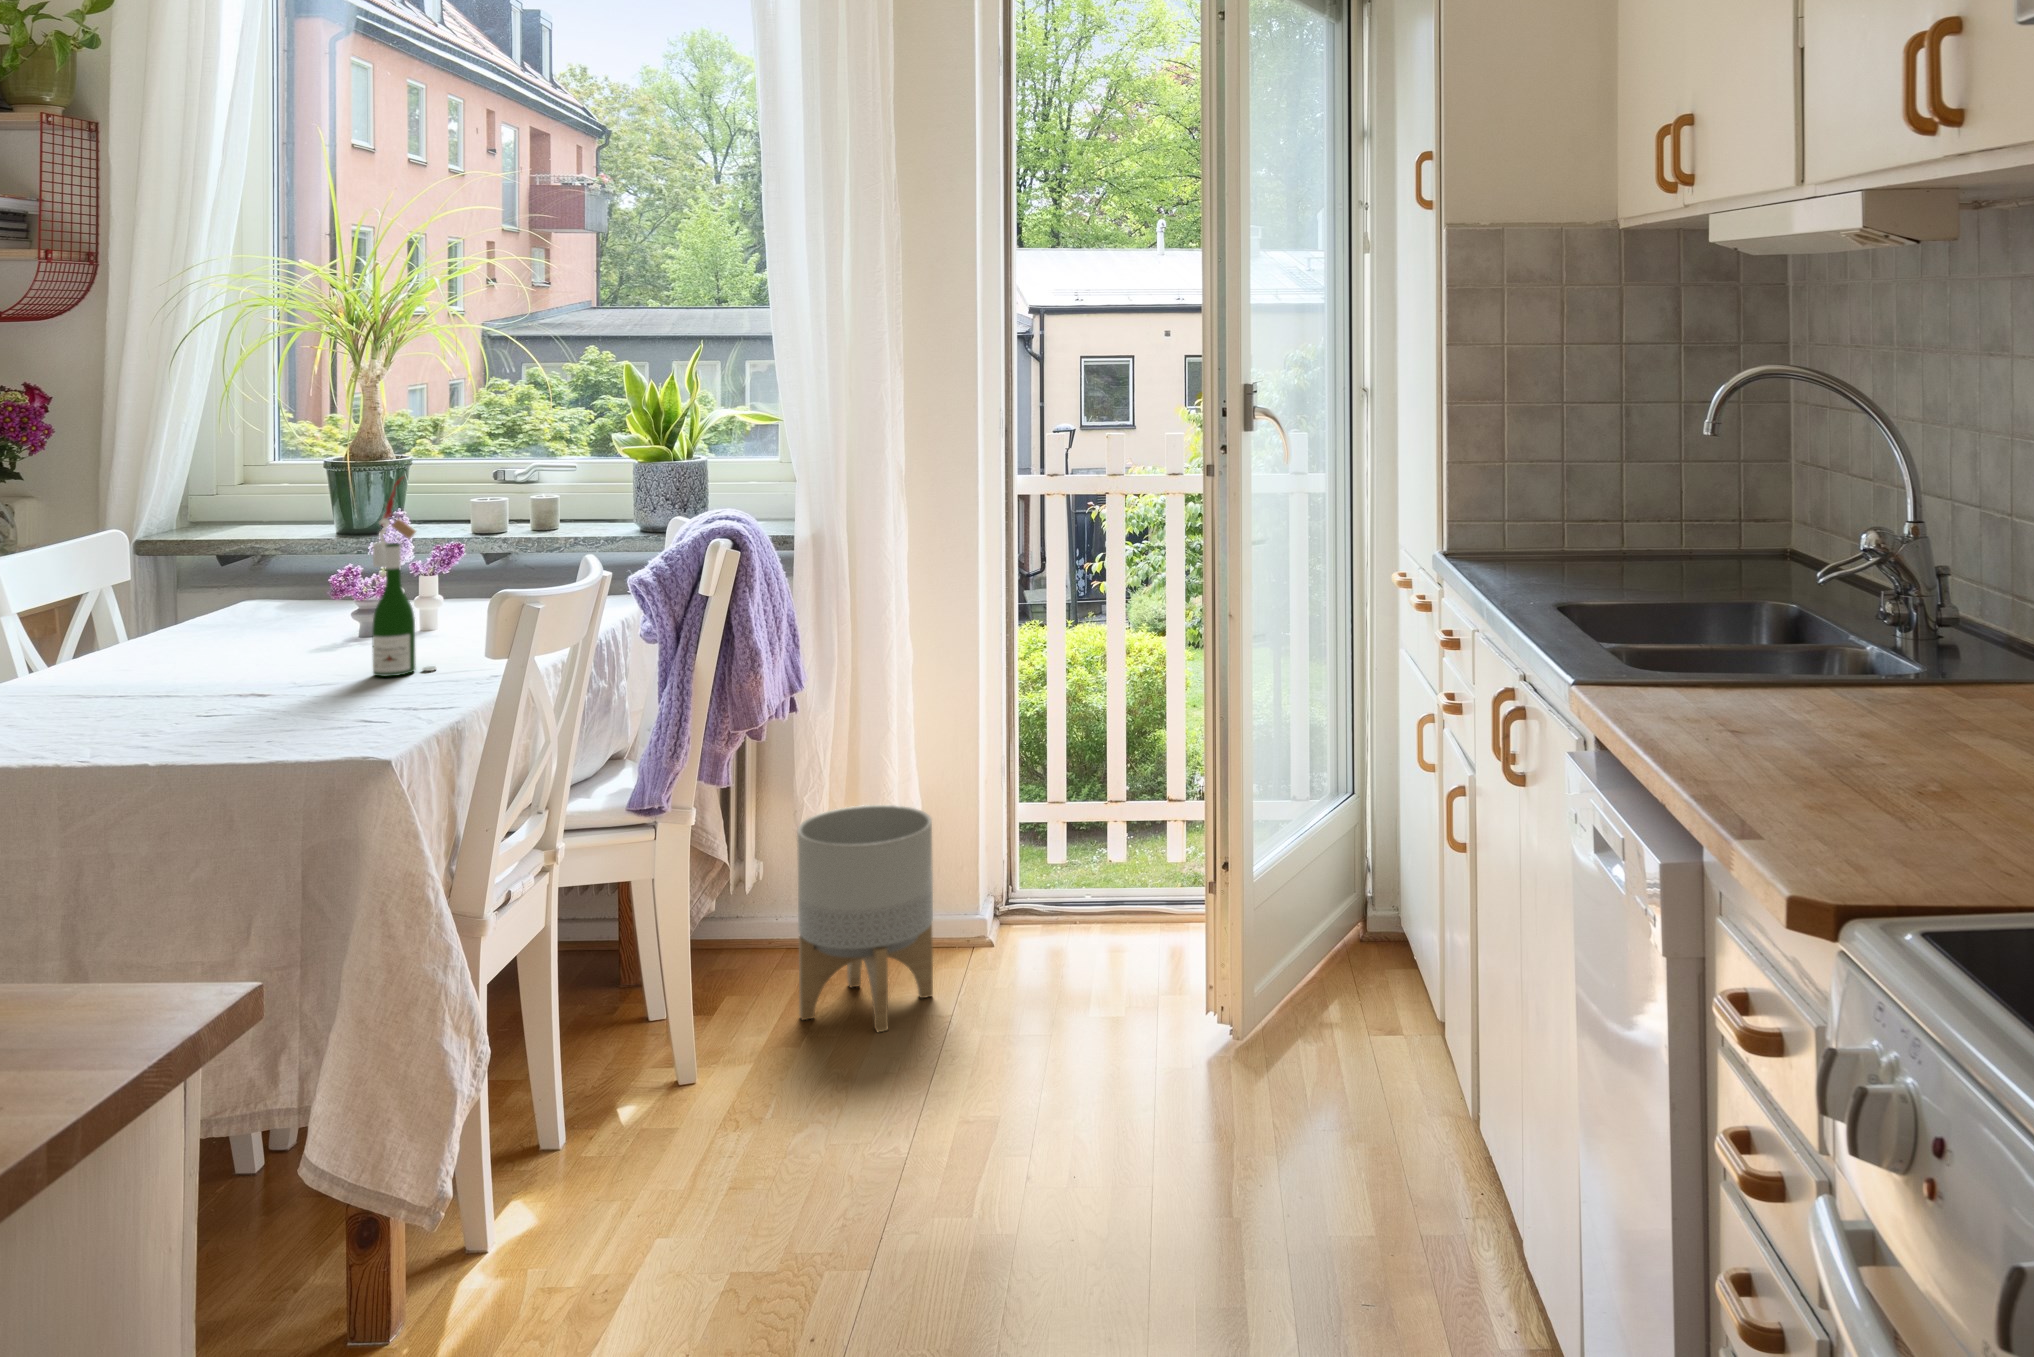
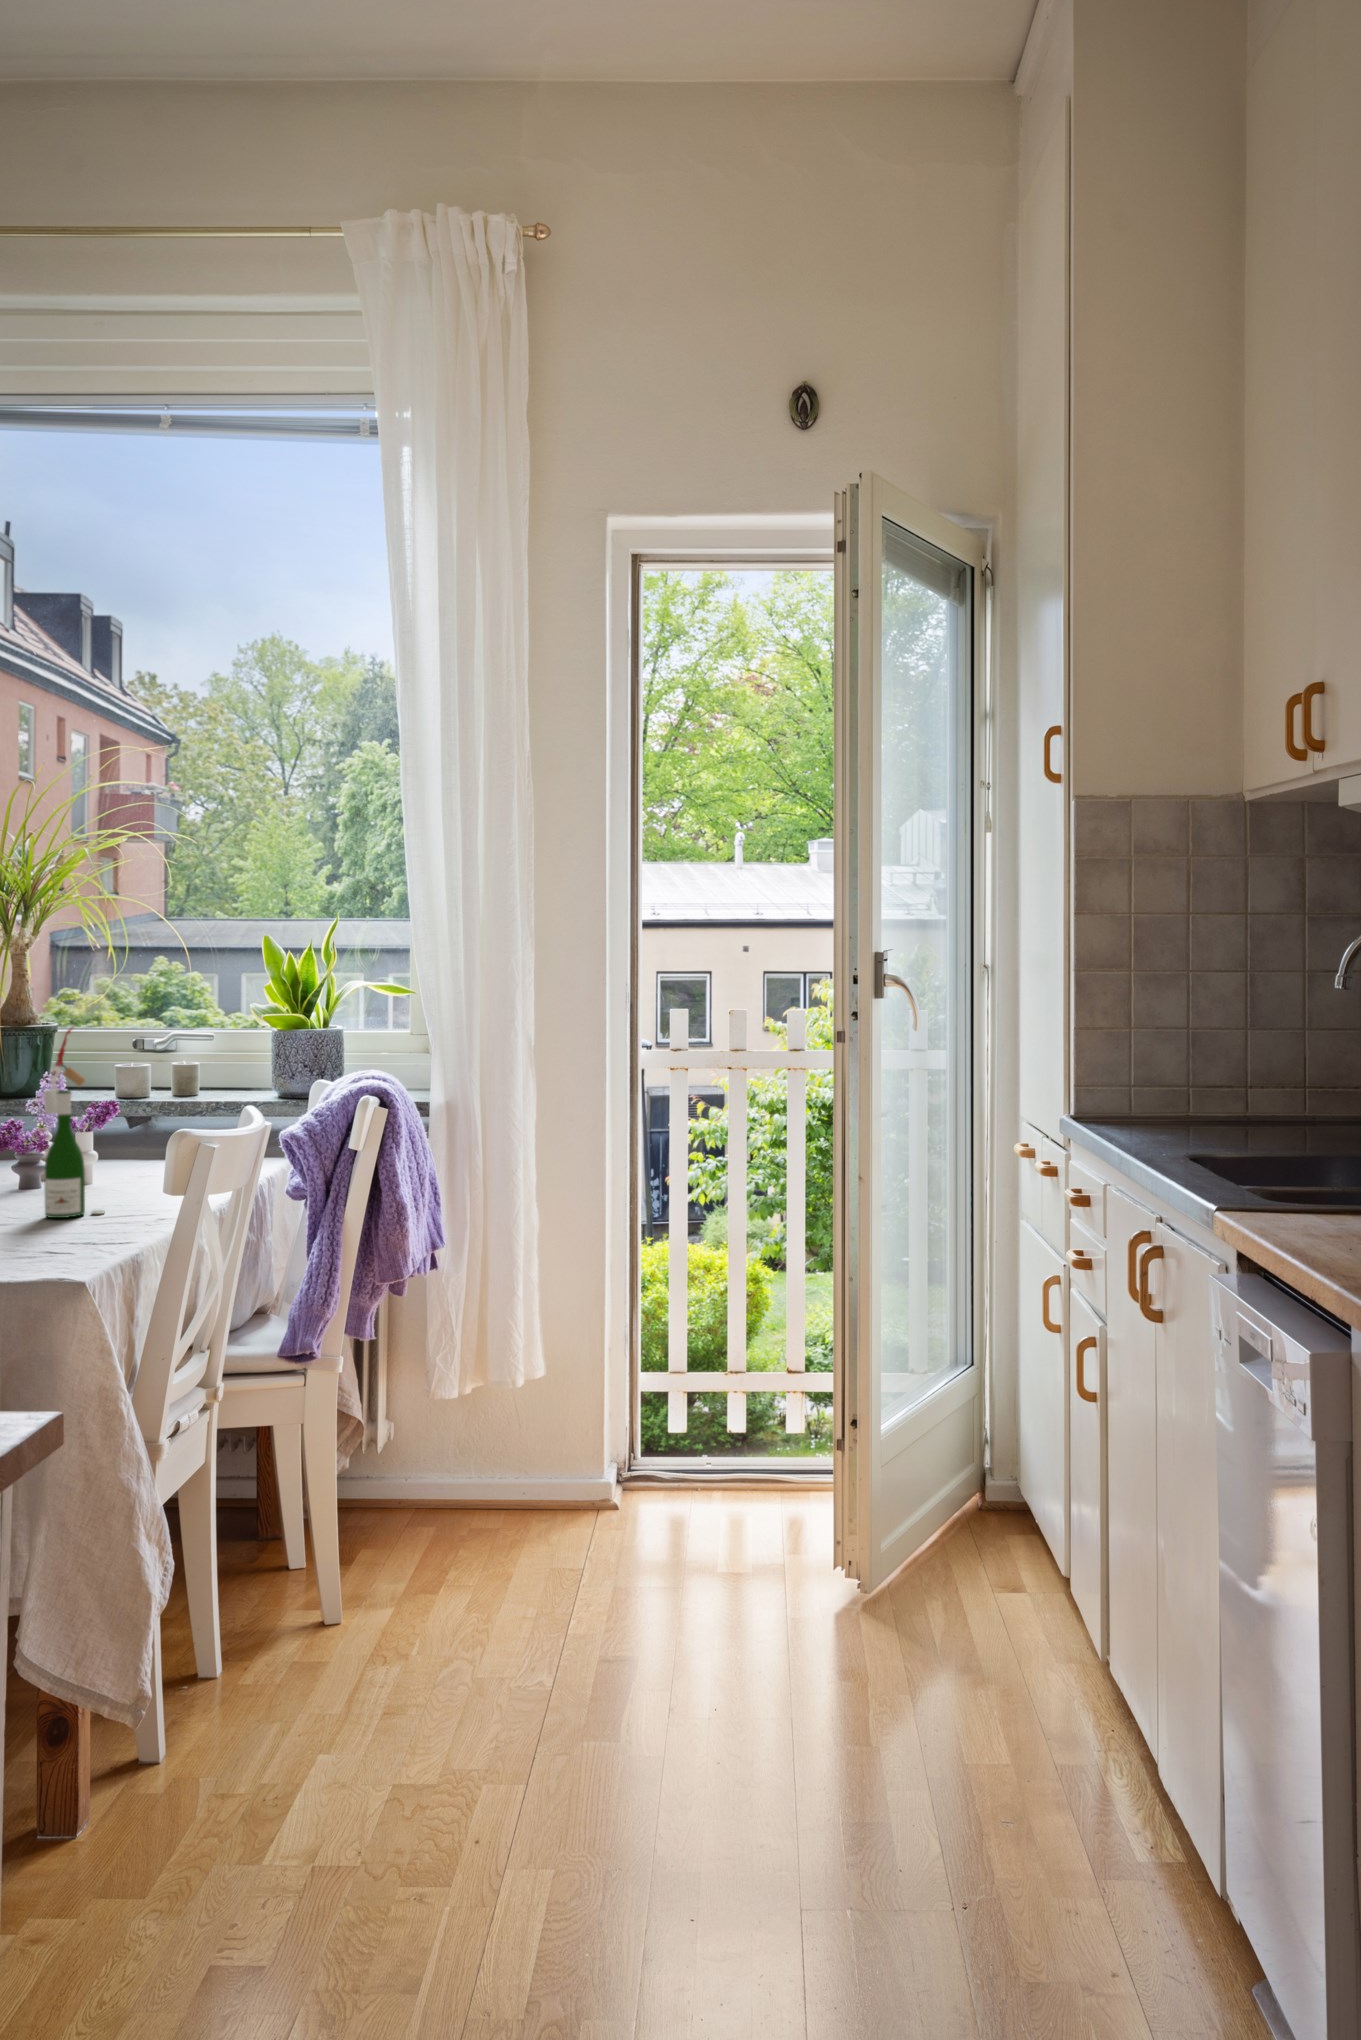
planter: present [797,805,933,1032] -> none [434,1361,562,1576]

